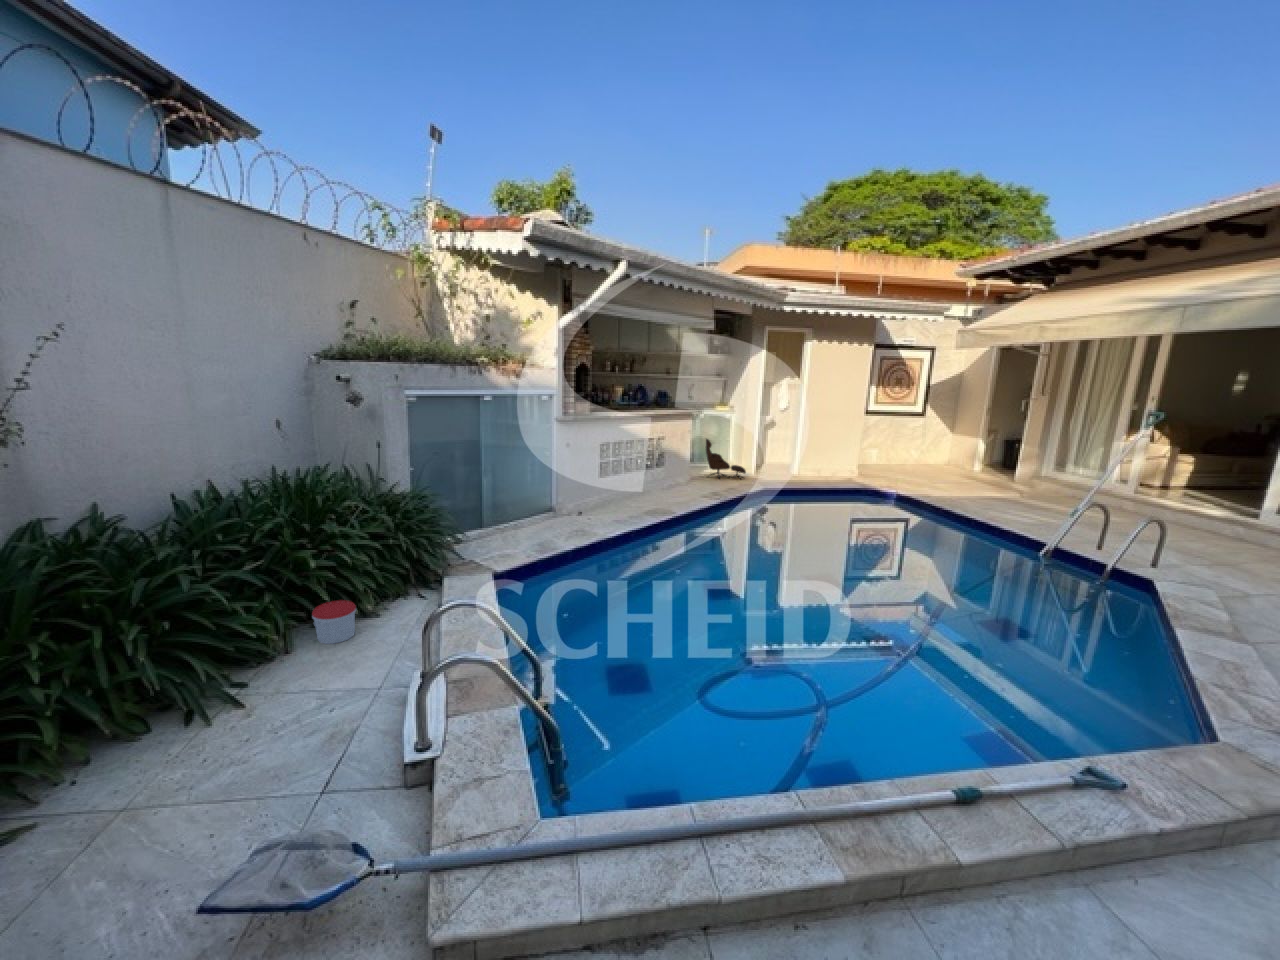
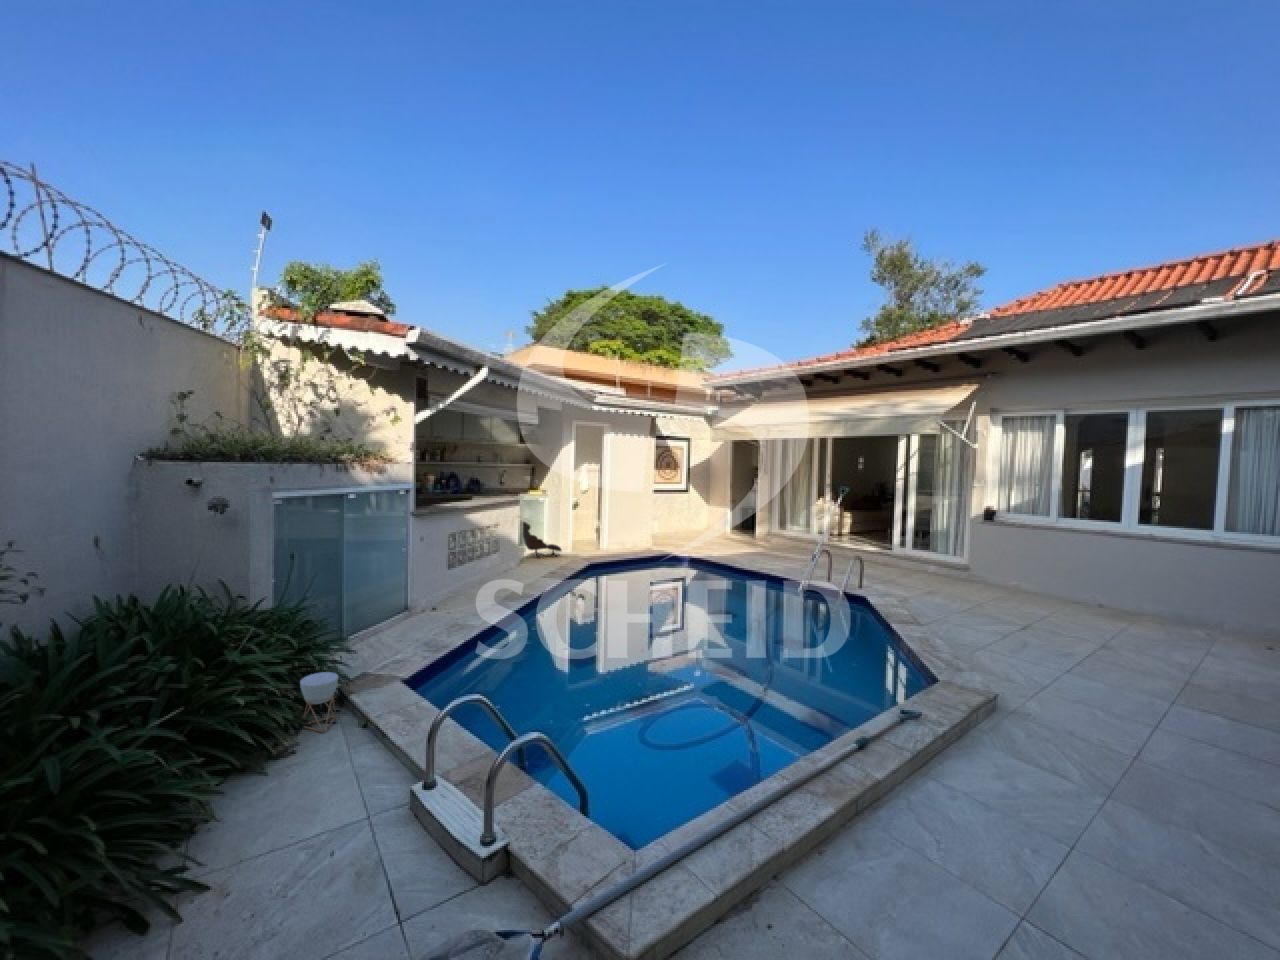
planter: none [381,560,418,614] -> present [300,672,338,732]
bucket: present [312,600,356,644] -> none [244,726,296,779]

